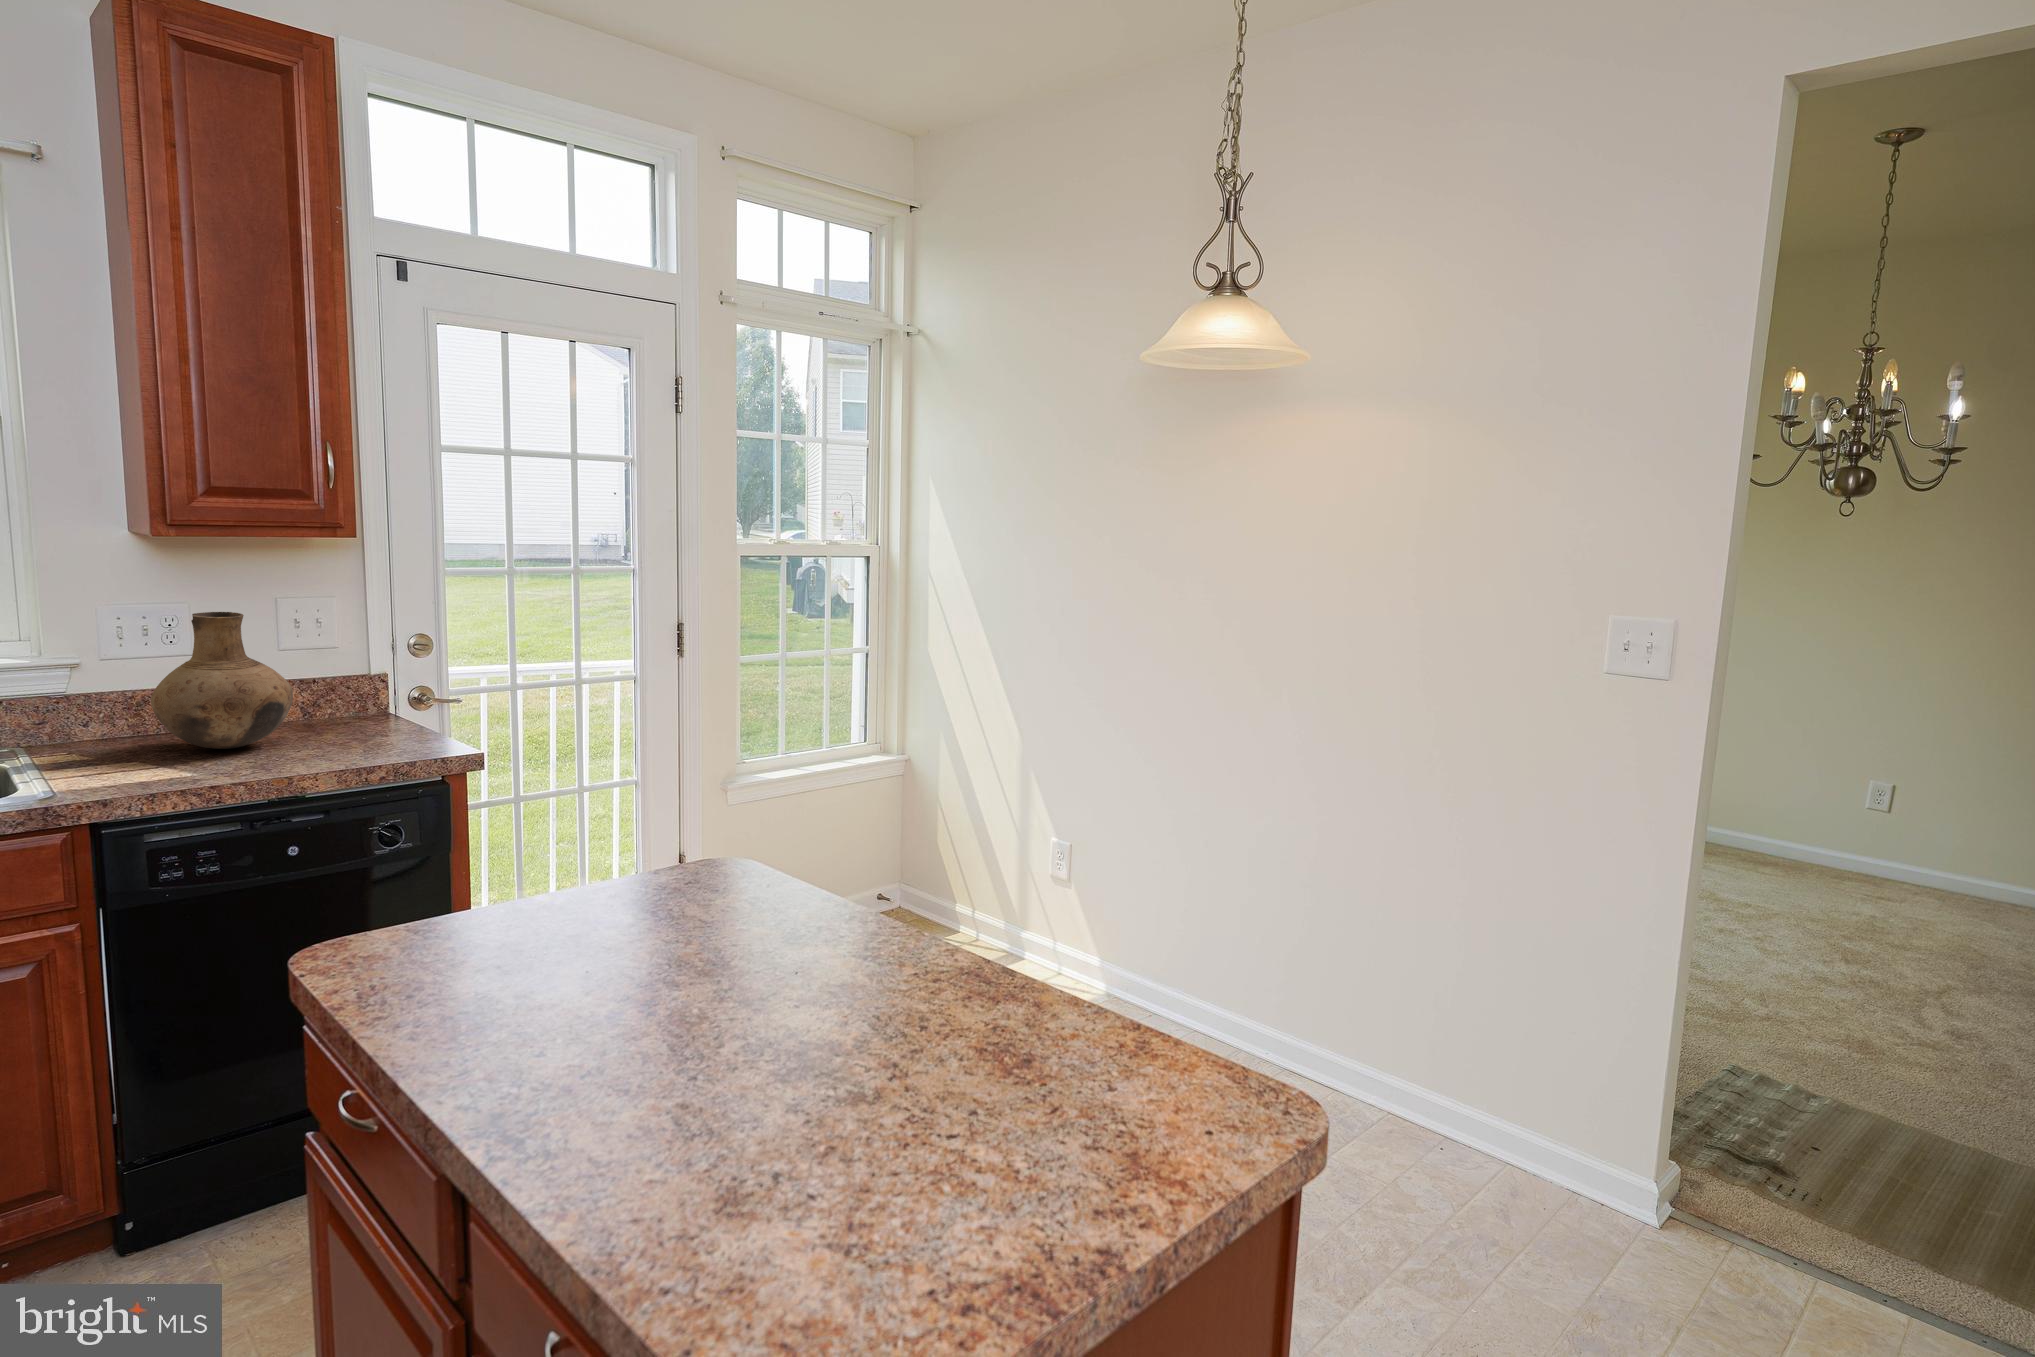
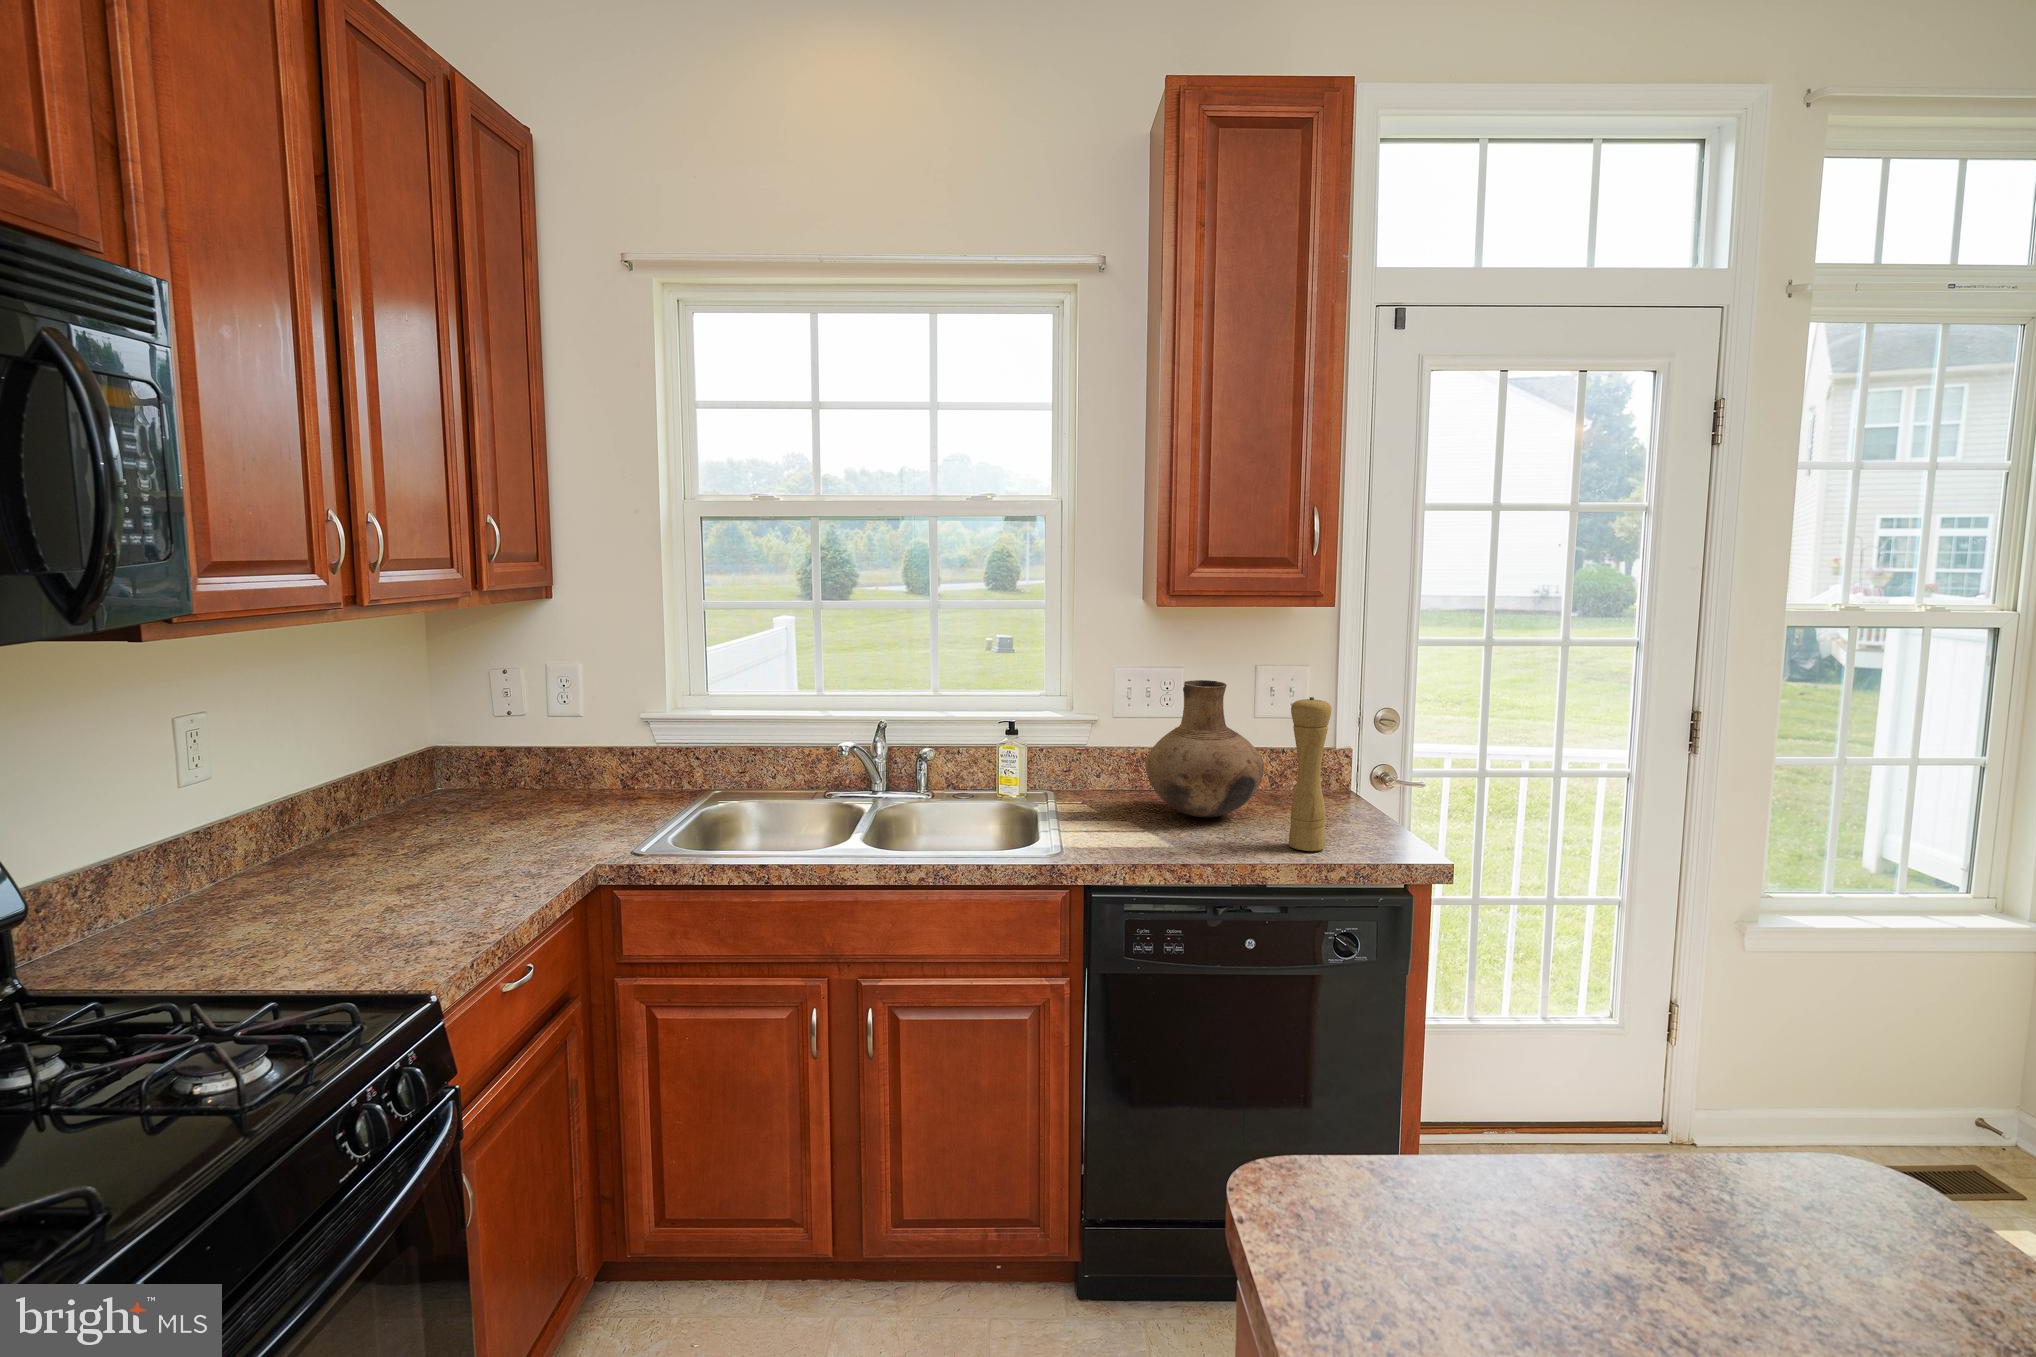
pepper mill: none [316,620,362,760] -> present [1289,697,1331,851]

